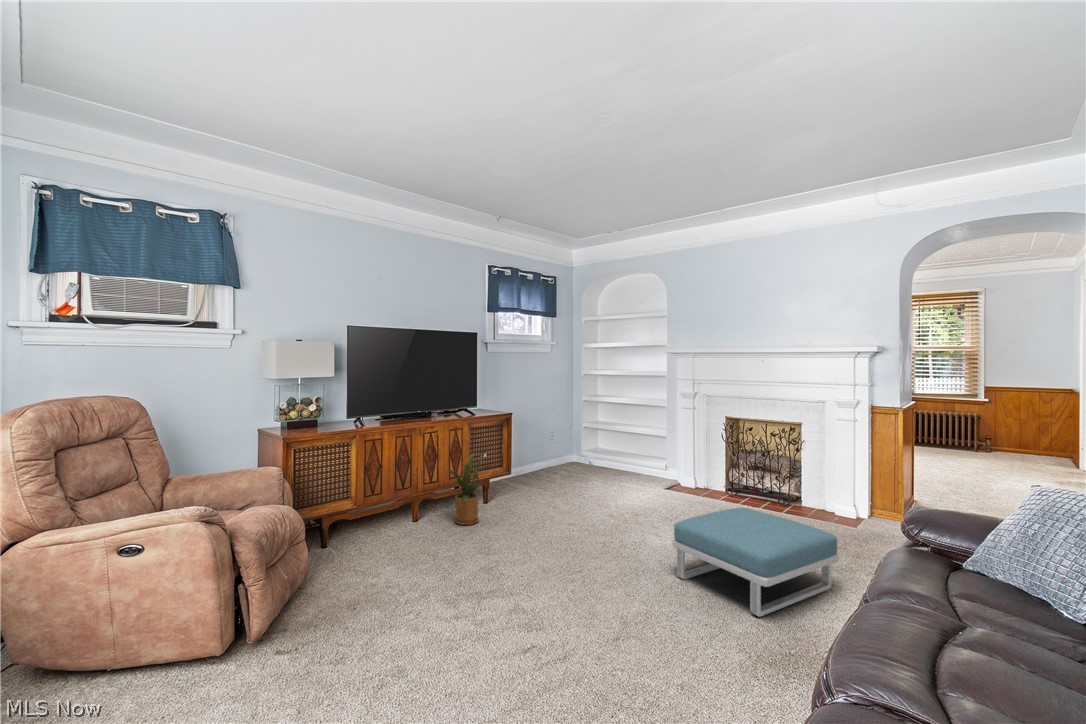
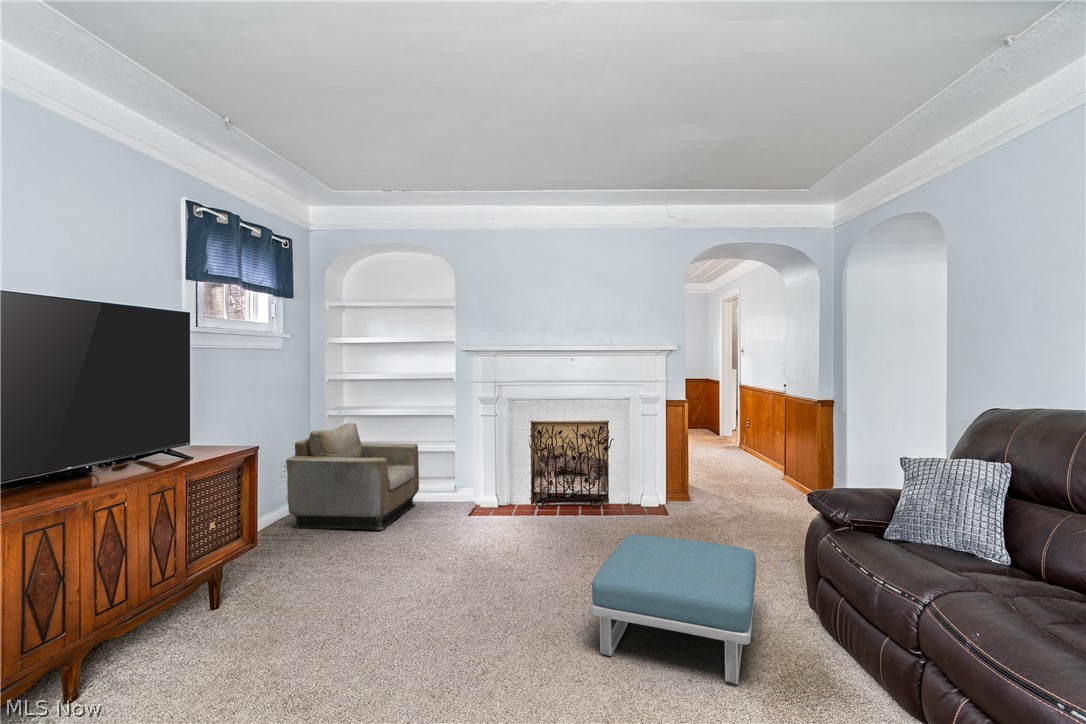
armchair: none [525,408,638,485] -> present [286,423,419,531]
house plant: present [446,453,482,525] -> none [136,526,229,672]

